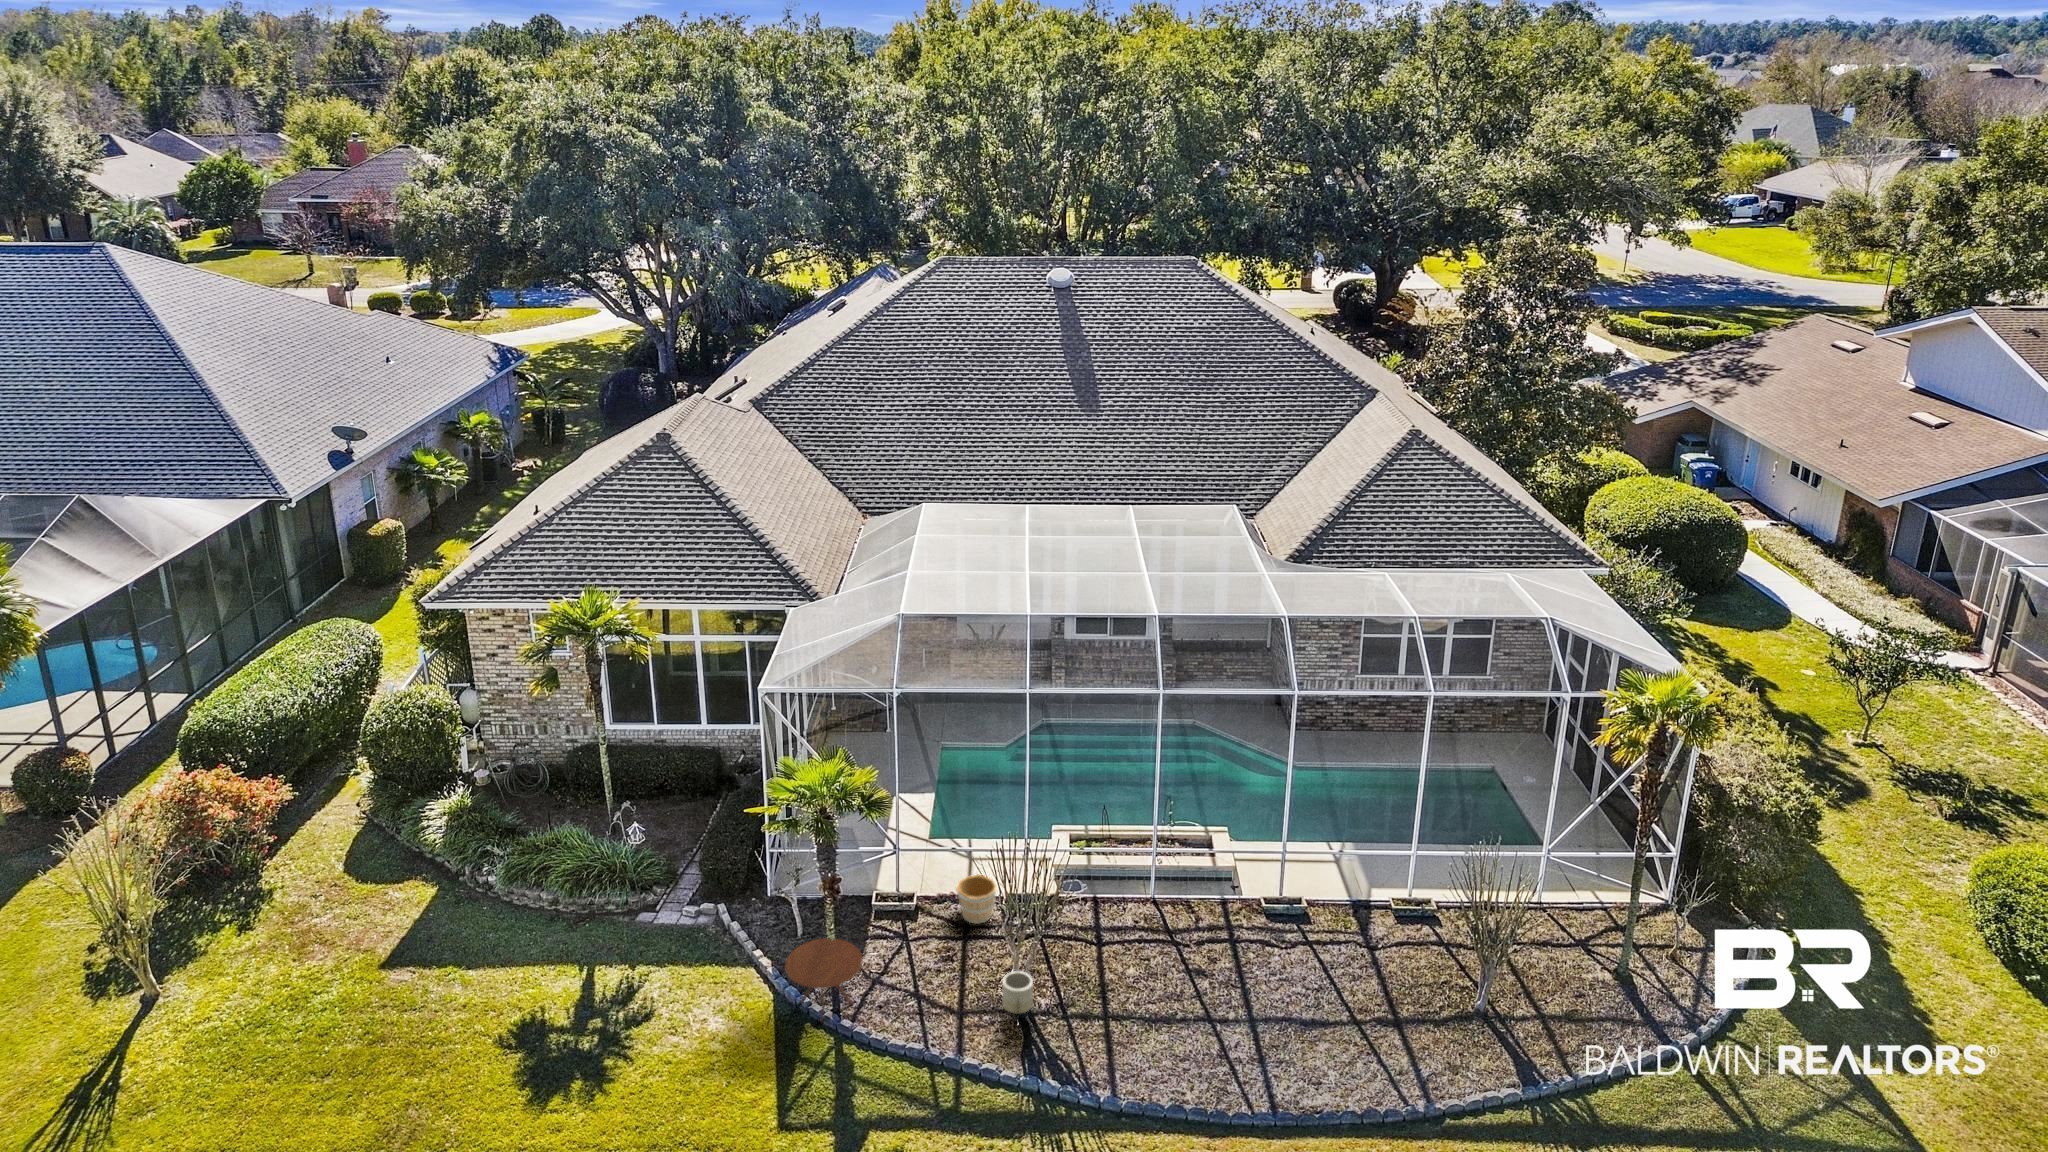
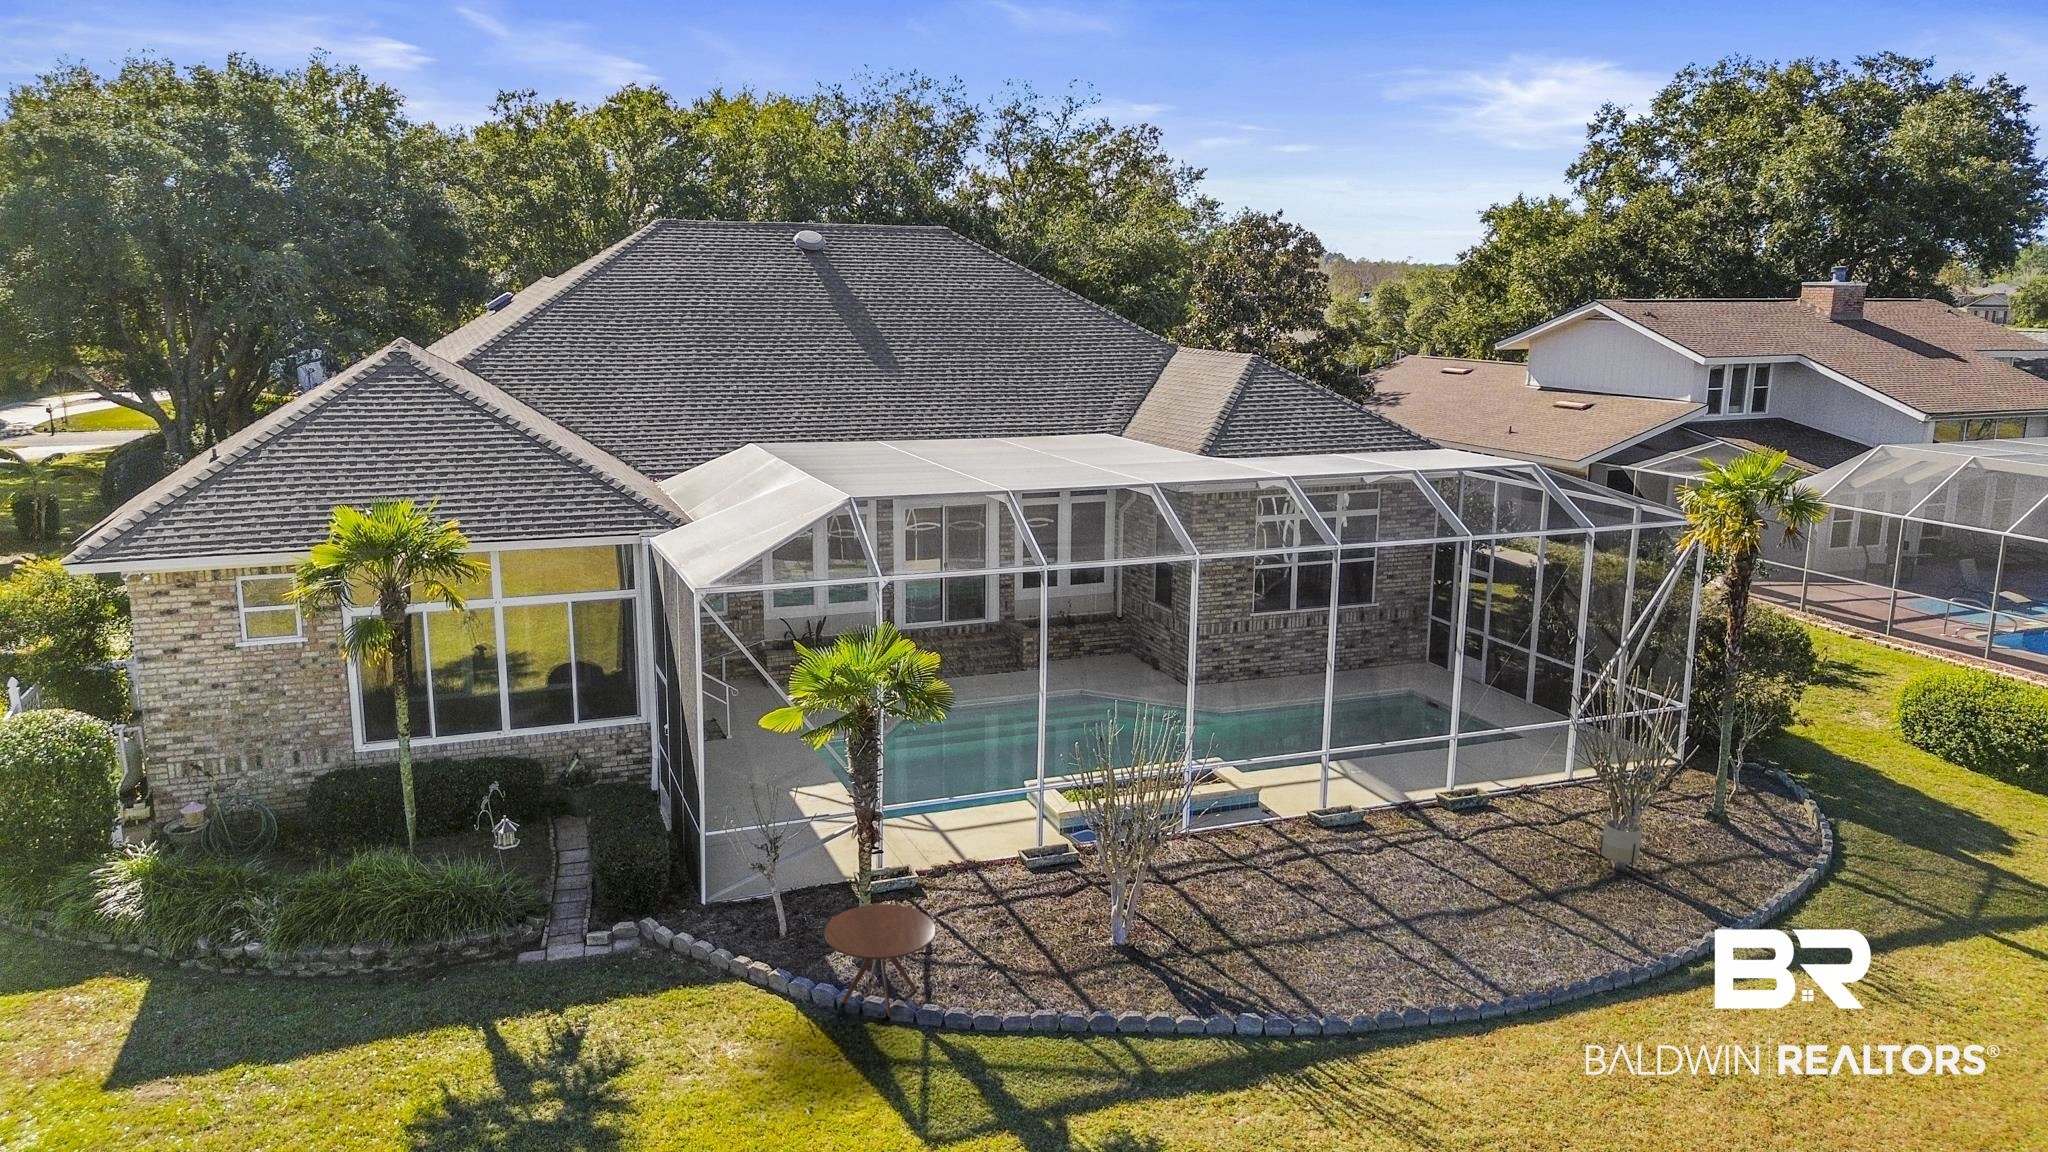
wooden bucket: present [956,874,997,924] -> none [973,823,1028,885]
planter: present [1002,971,1033,1014] -> present [1598,819,1642,877]

